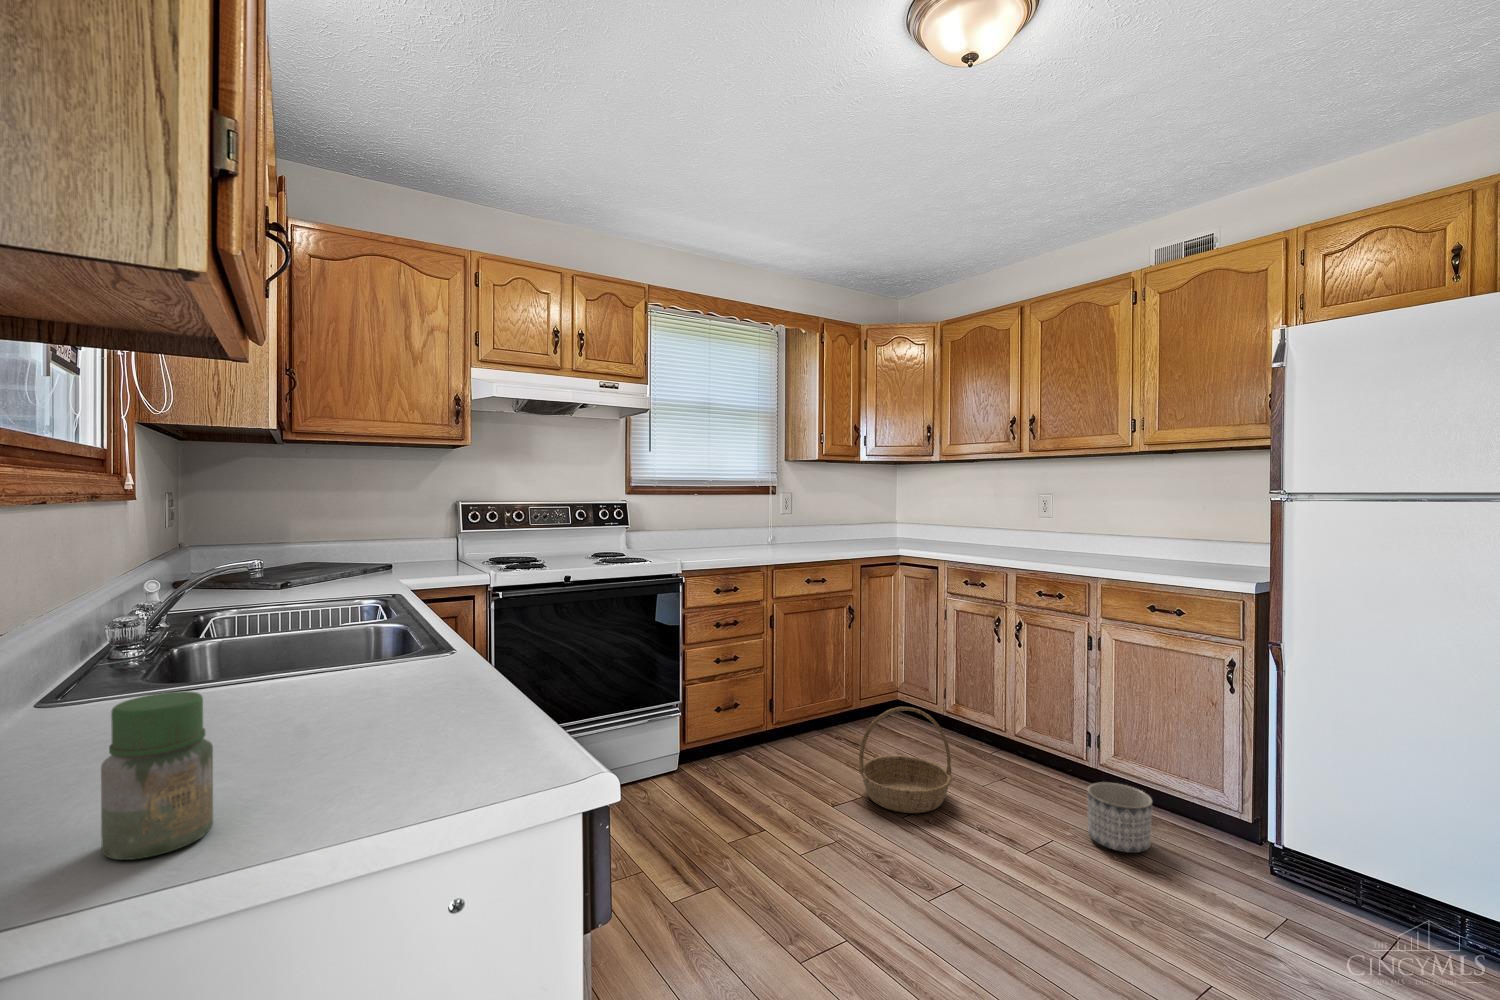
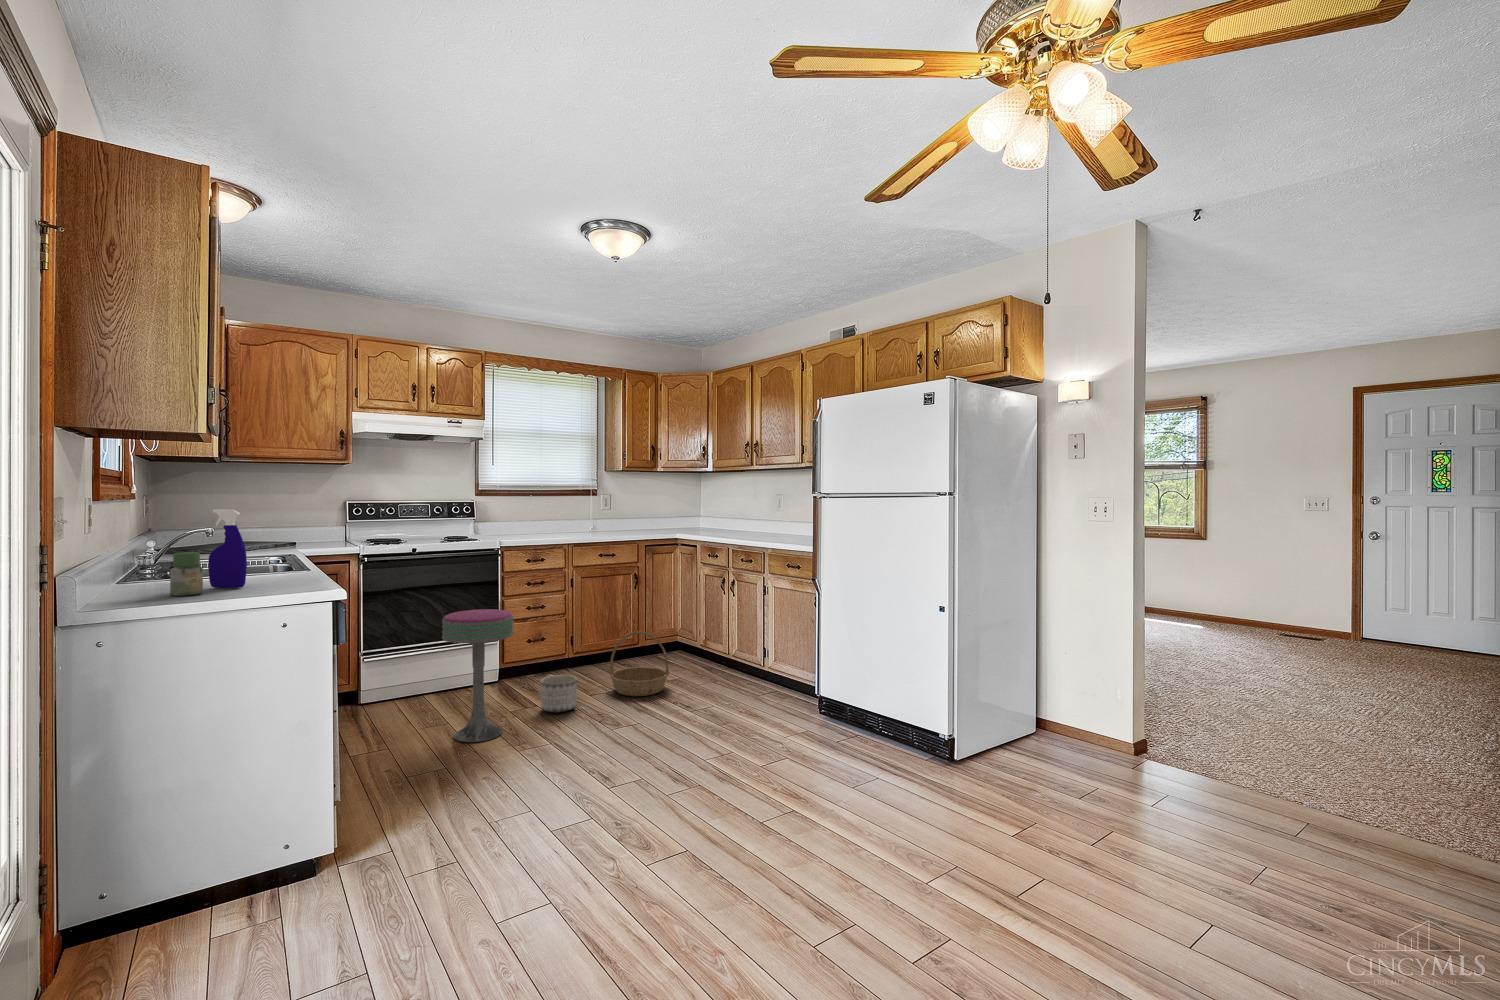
spray bottle: none [238,543,345,773] -> present [208,509,247,588]
bar stool: none [651,688,767,935] -> present [442,609,513,742]
planter: present [1087,782,1152,853] -> present [540,675,577,713]

